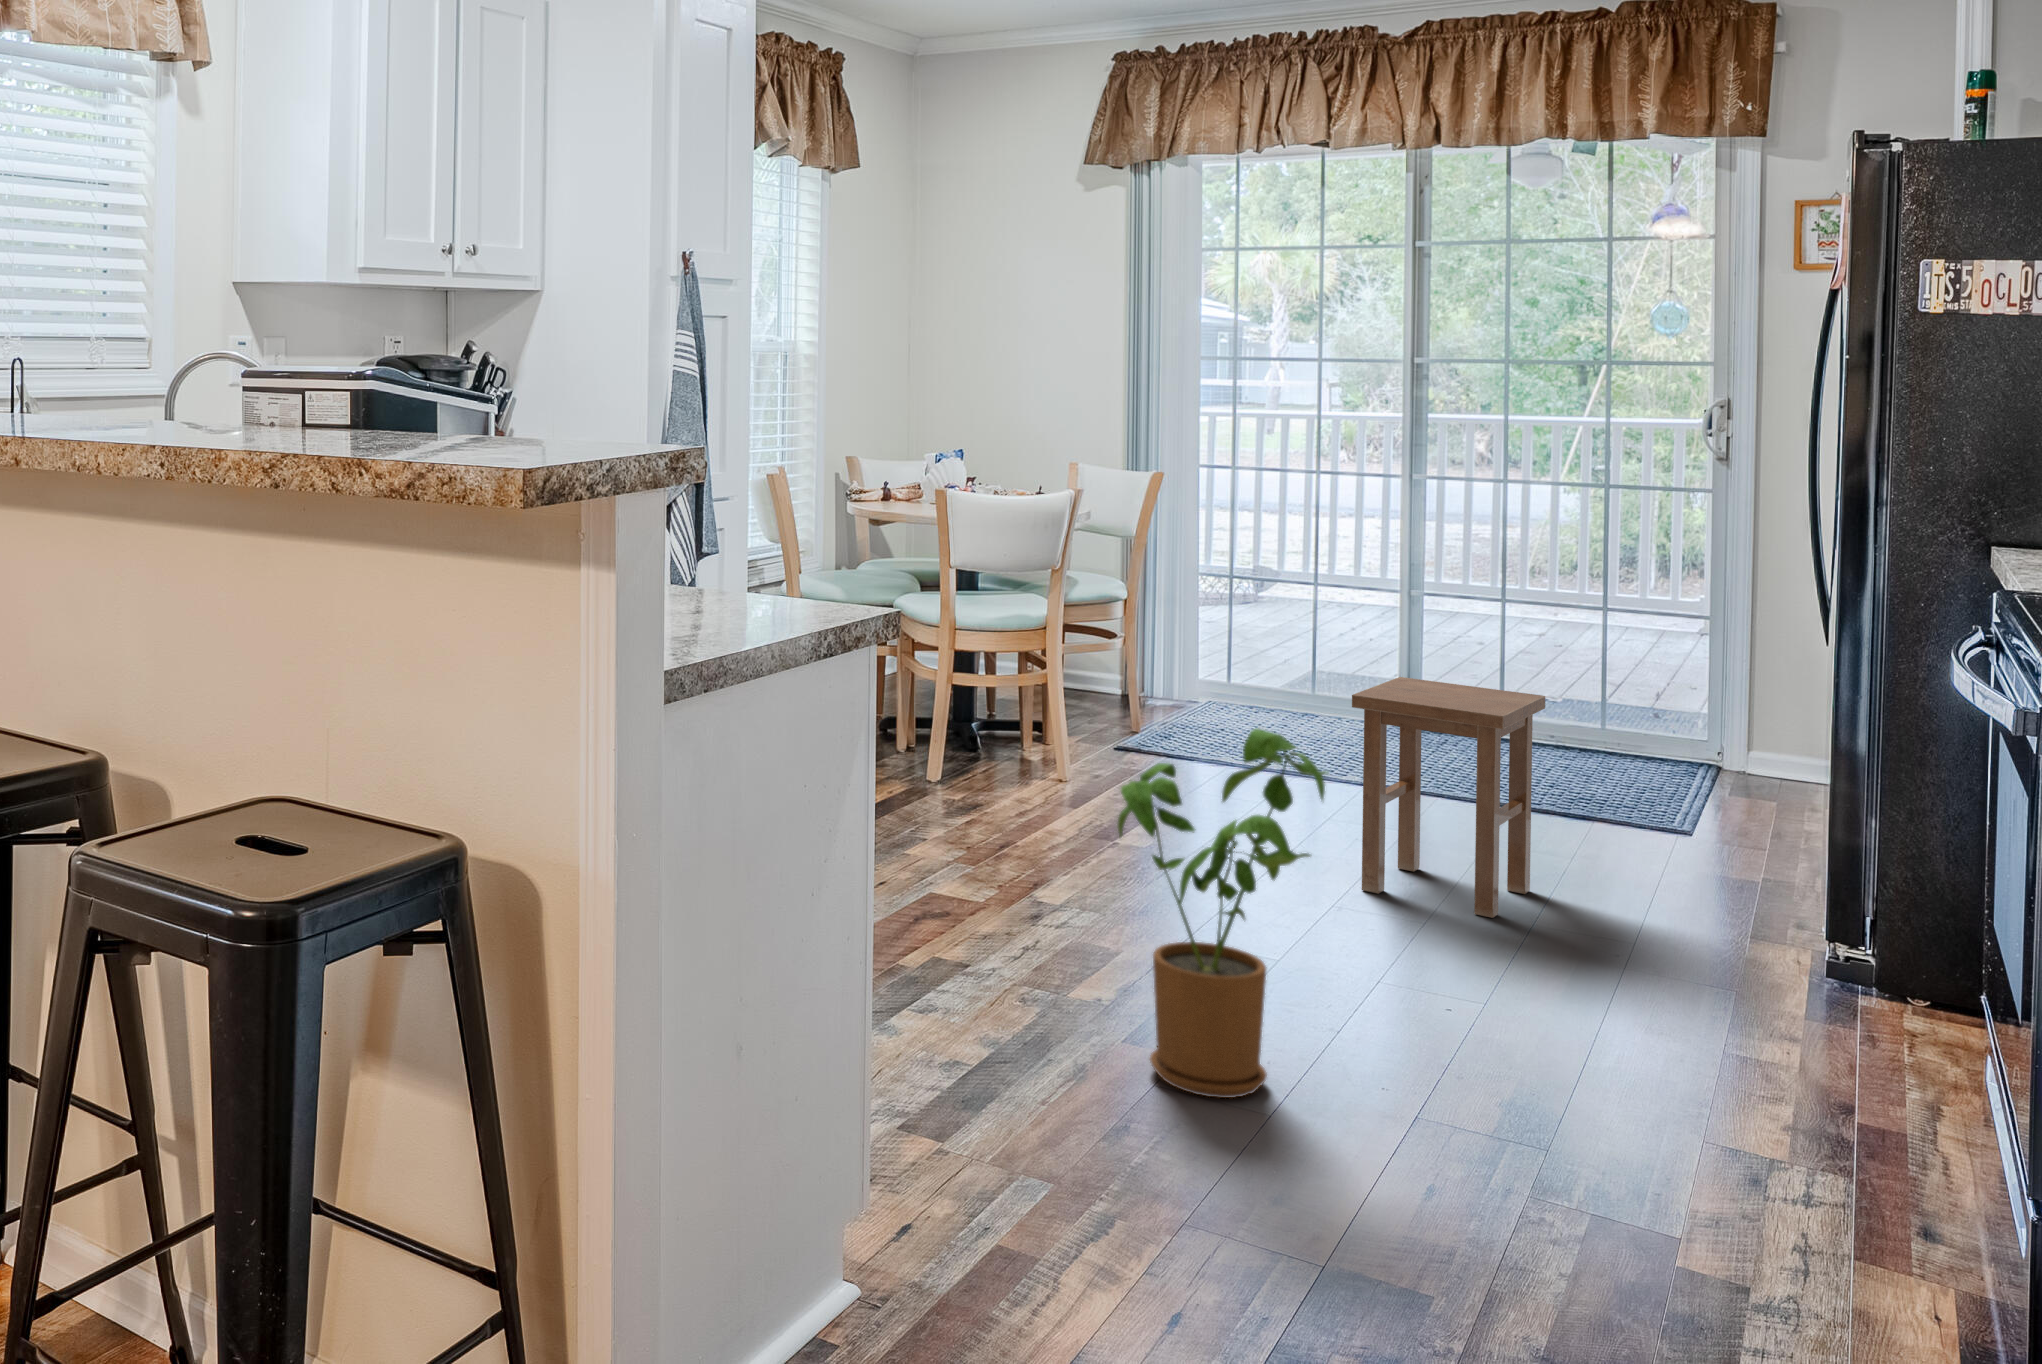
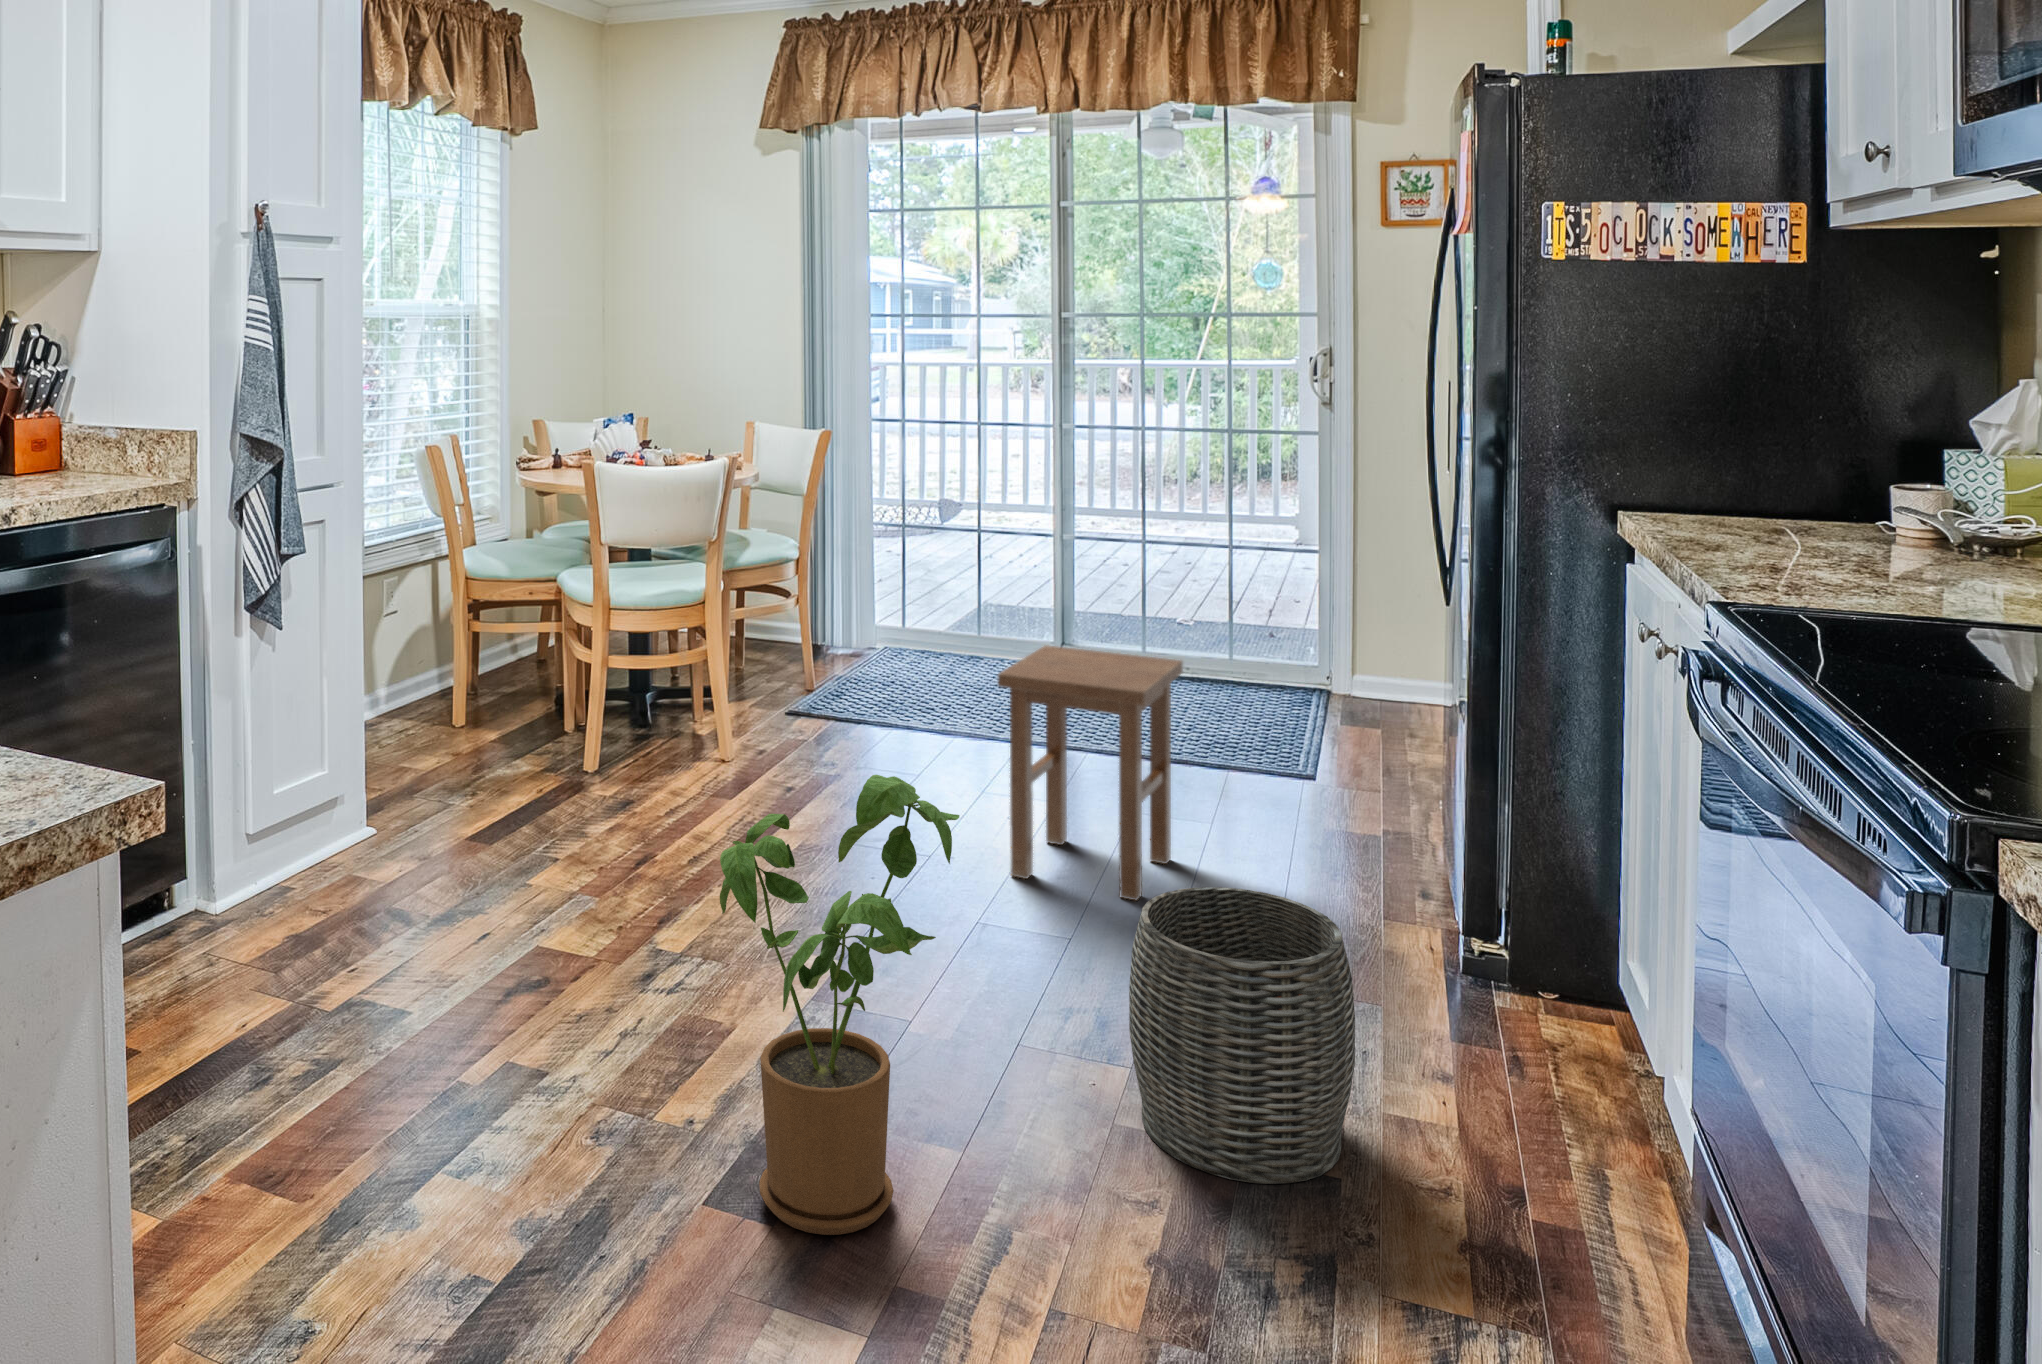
woven basket: none [1482,866,1699,1110] -> present [1129,887,1355,1184]

